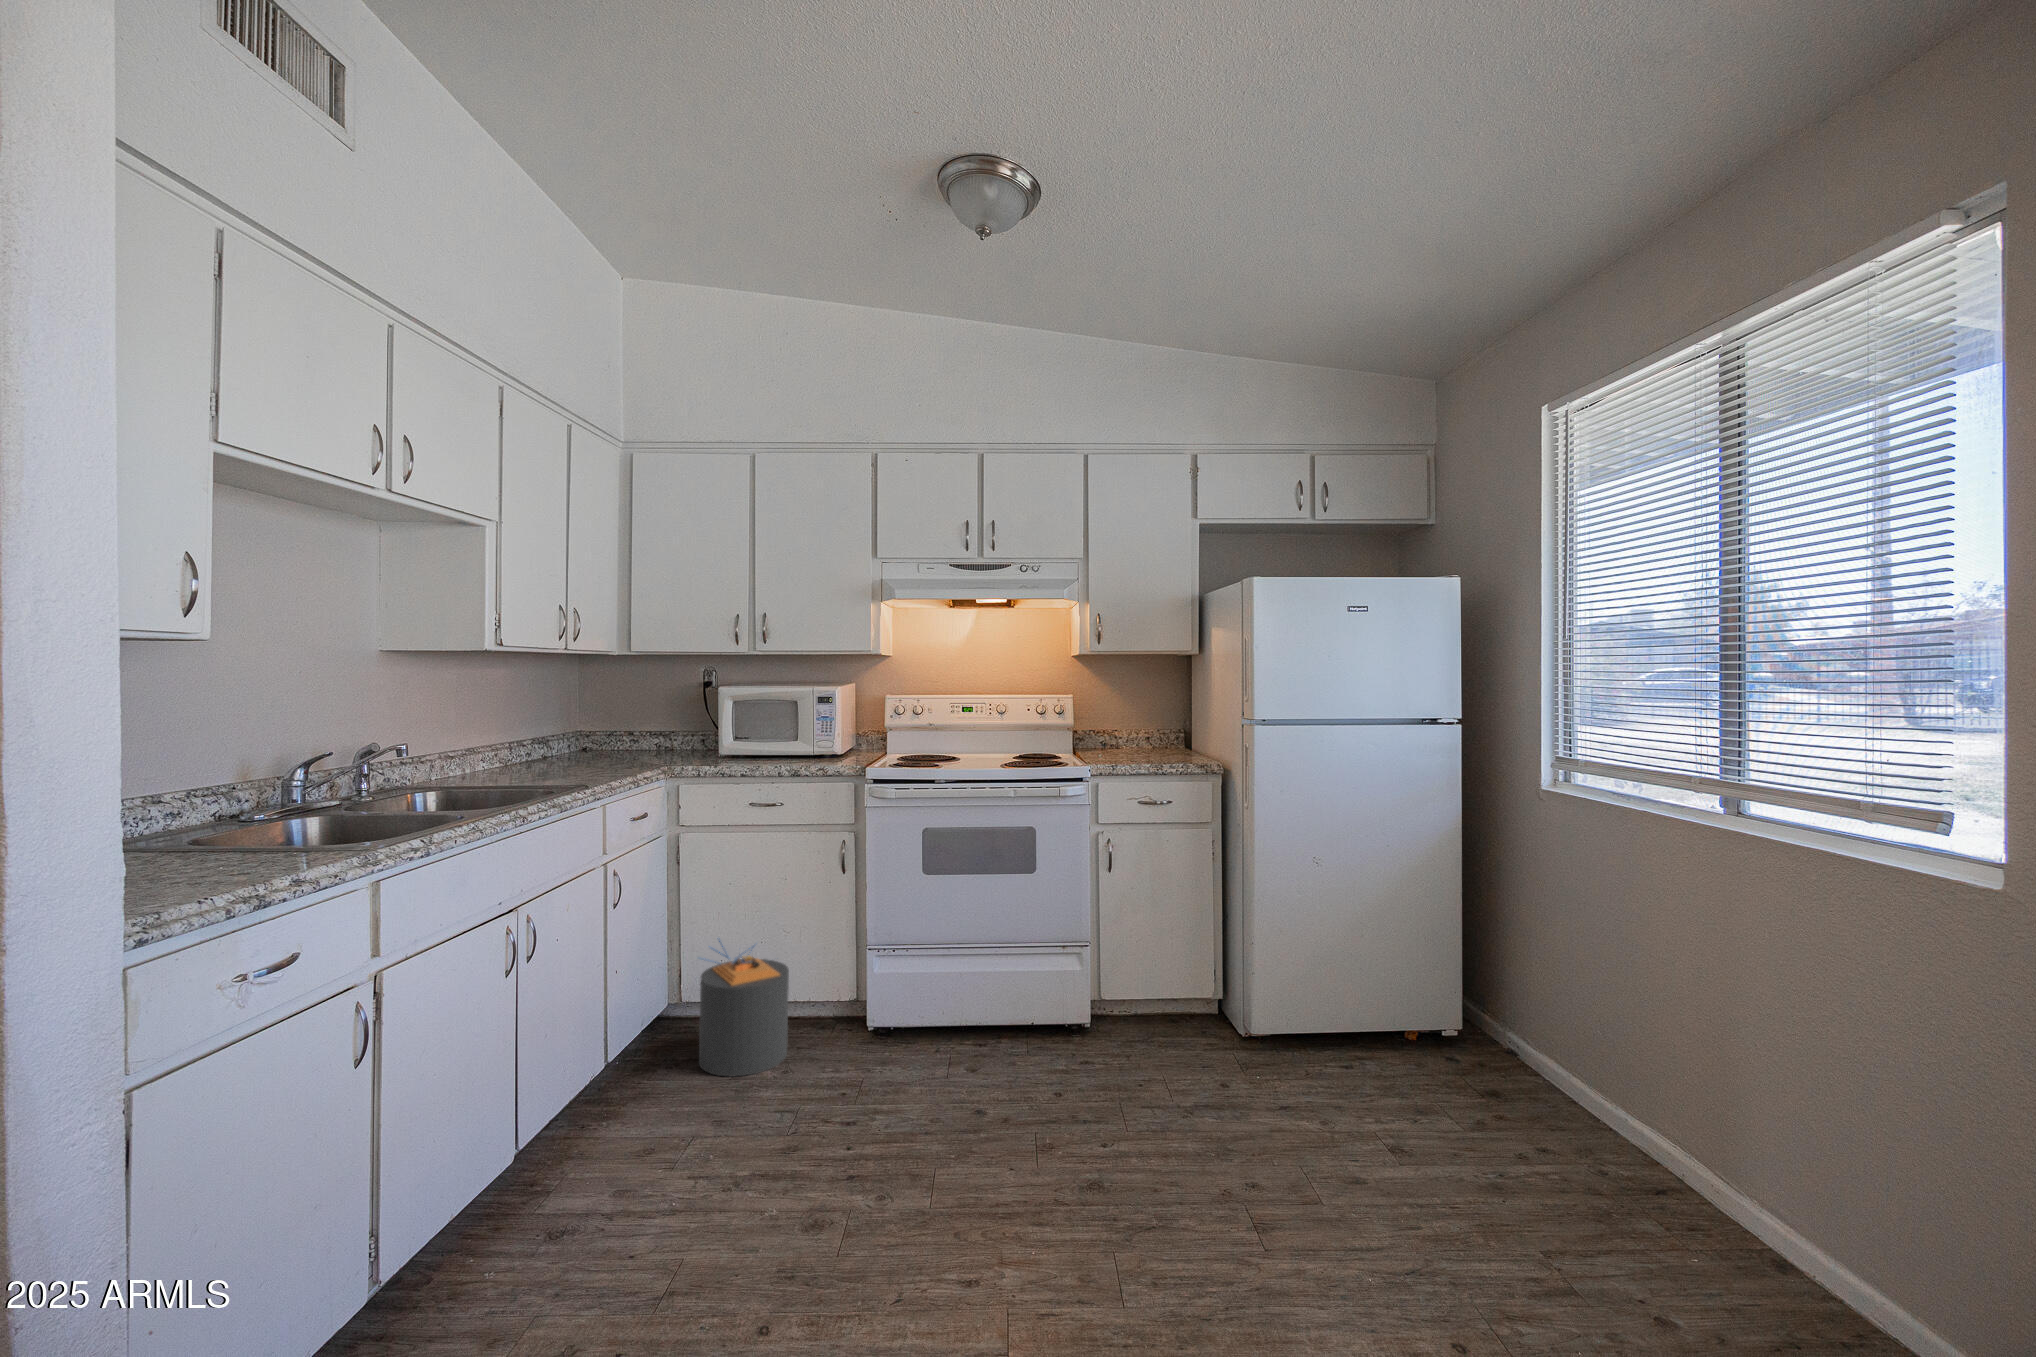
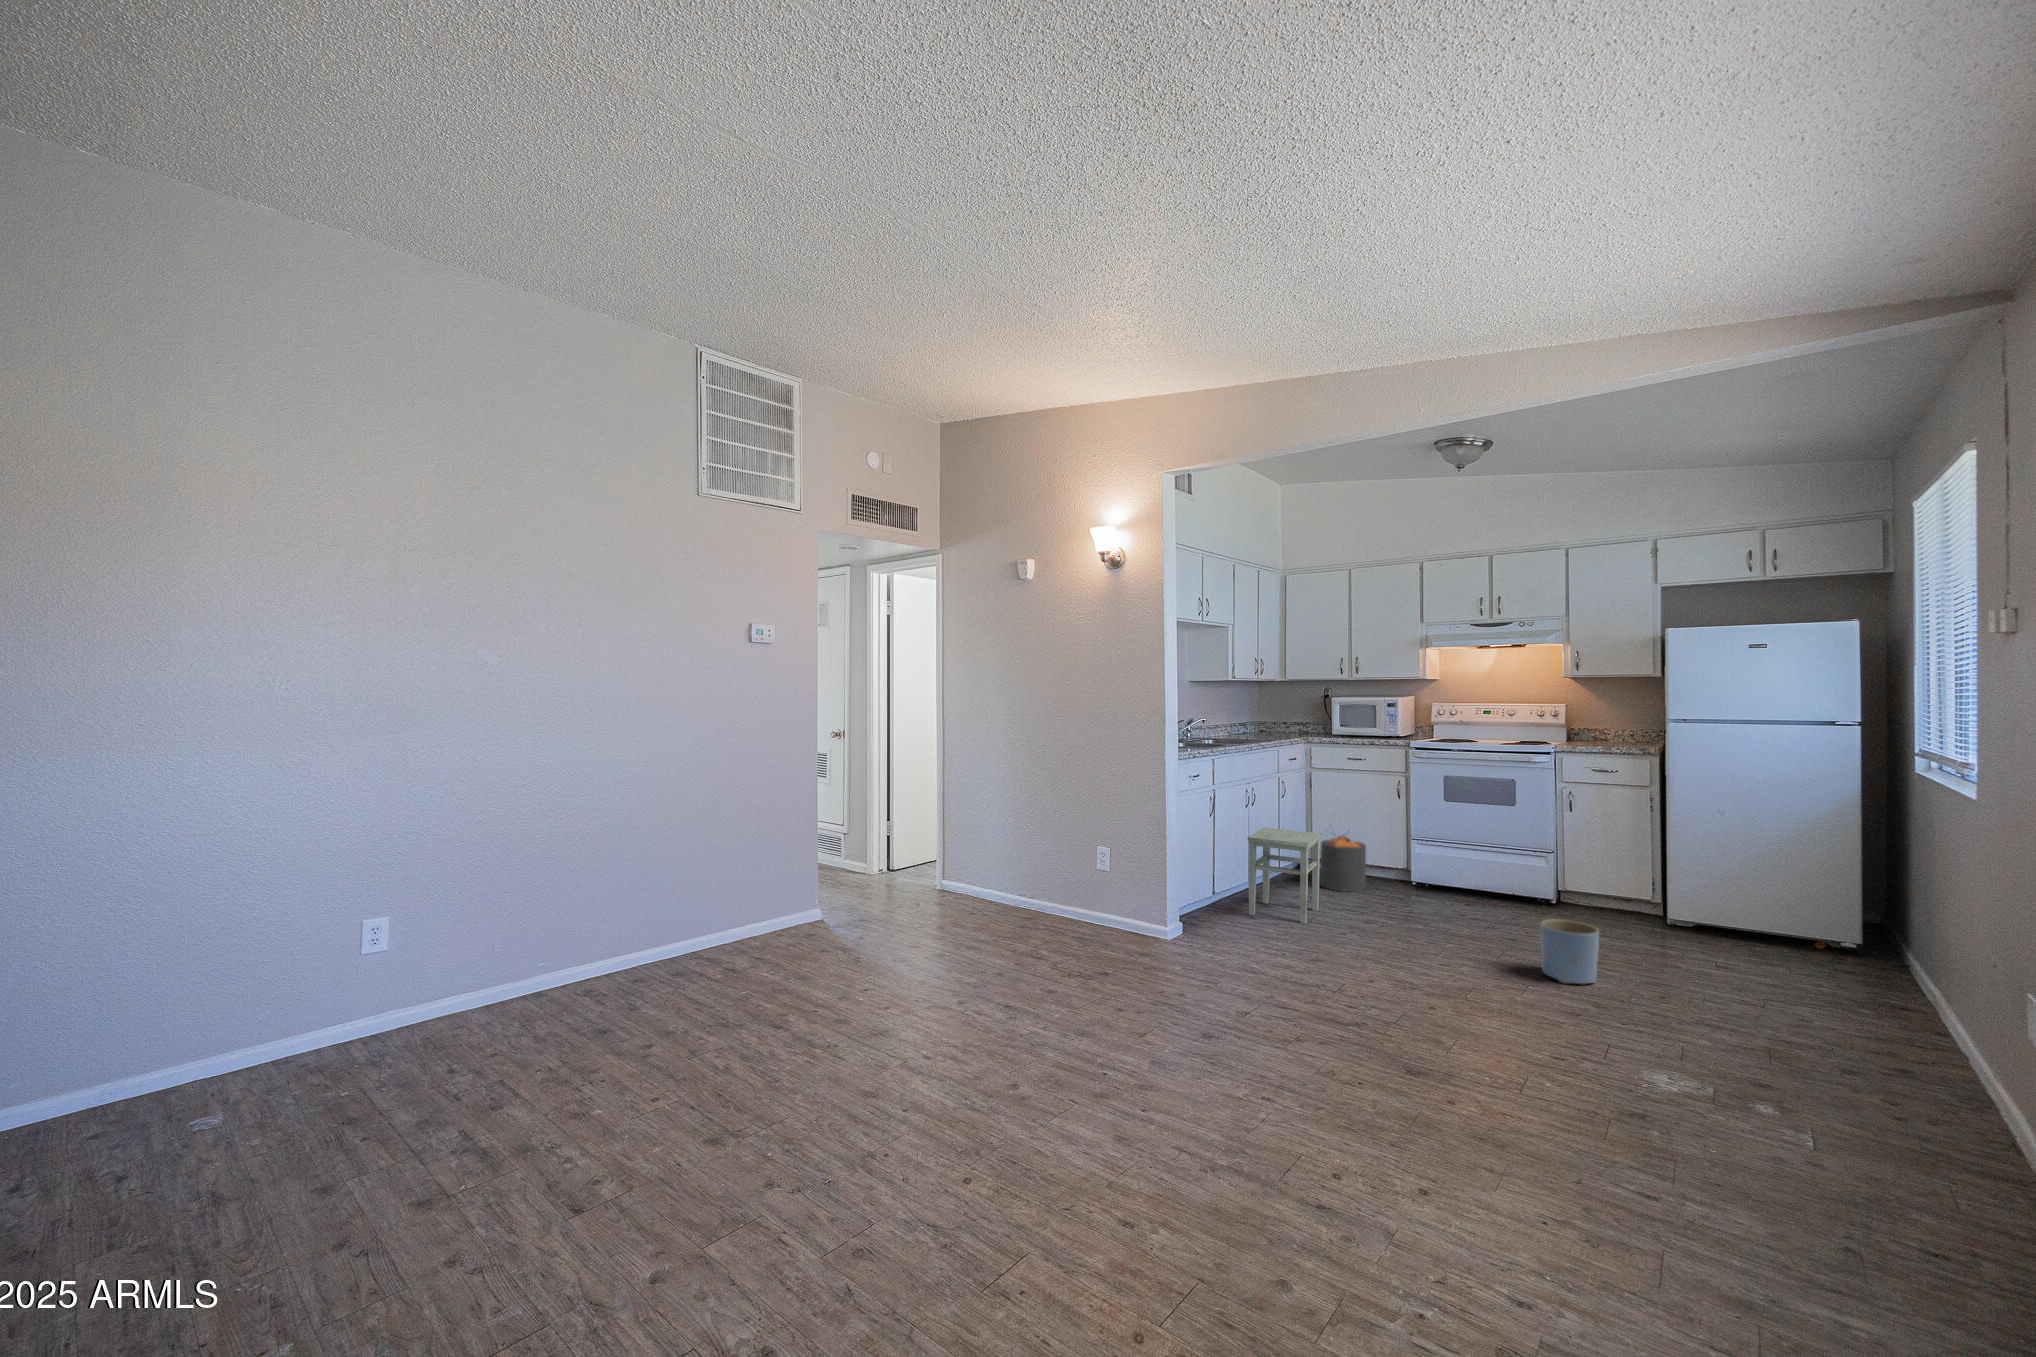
stool: none [522,989,714,1261] -> present [1248,828,1321,923]
planter: none [1211,1128,1322,1298] -> present [1540,919,1599,984]

